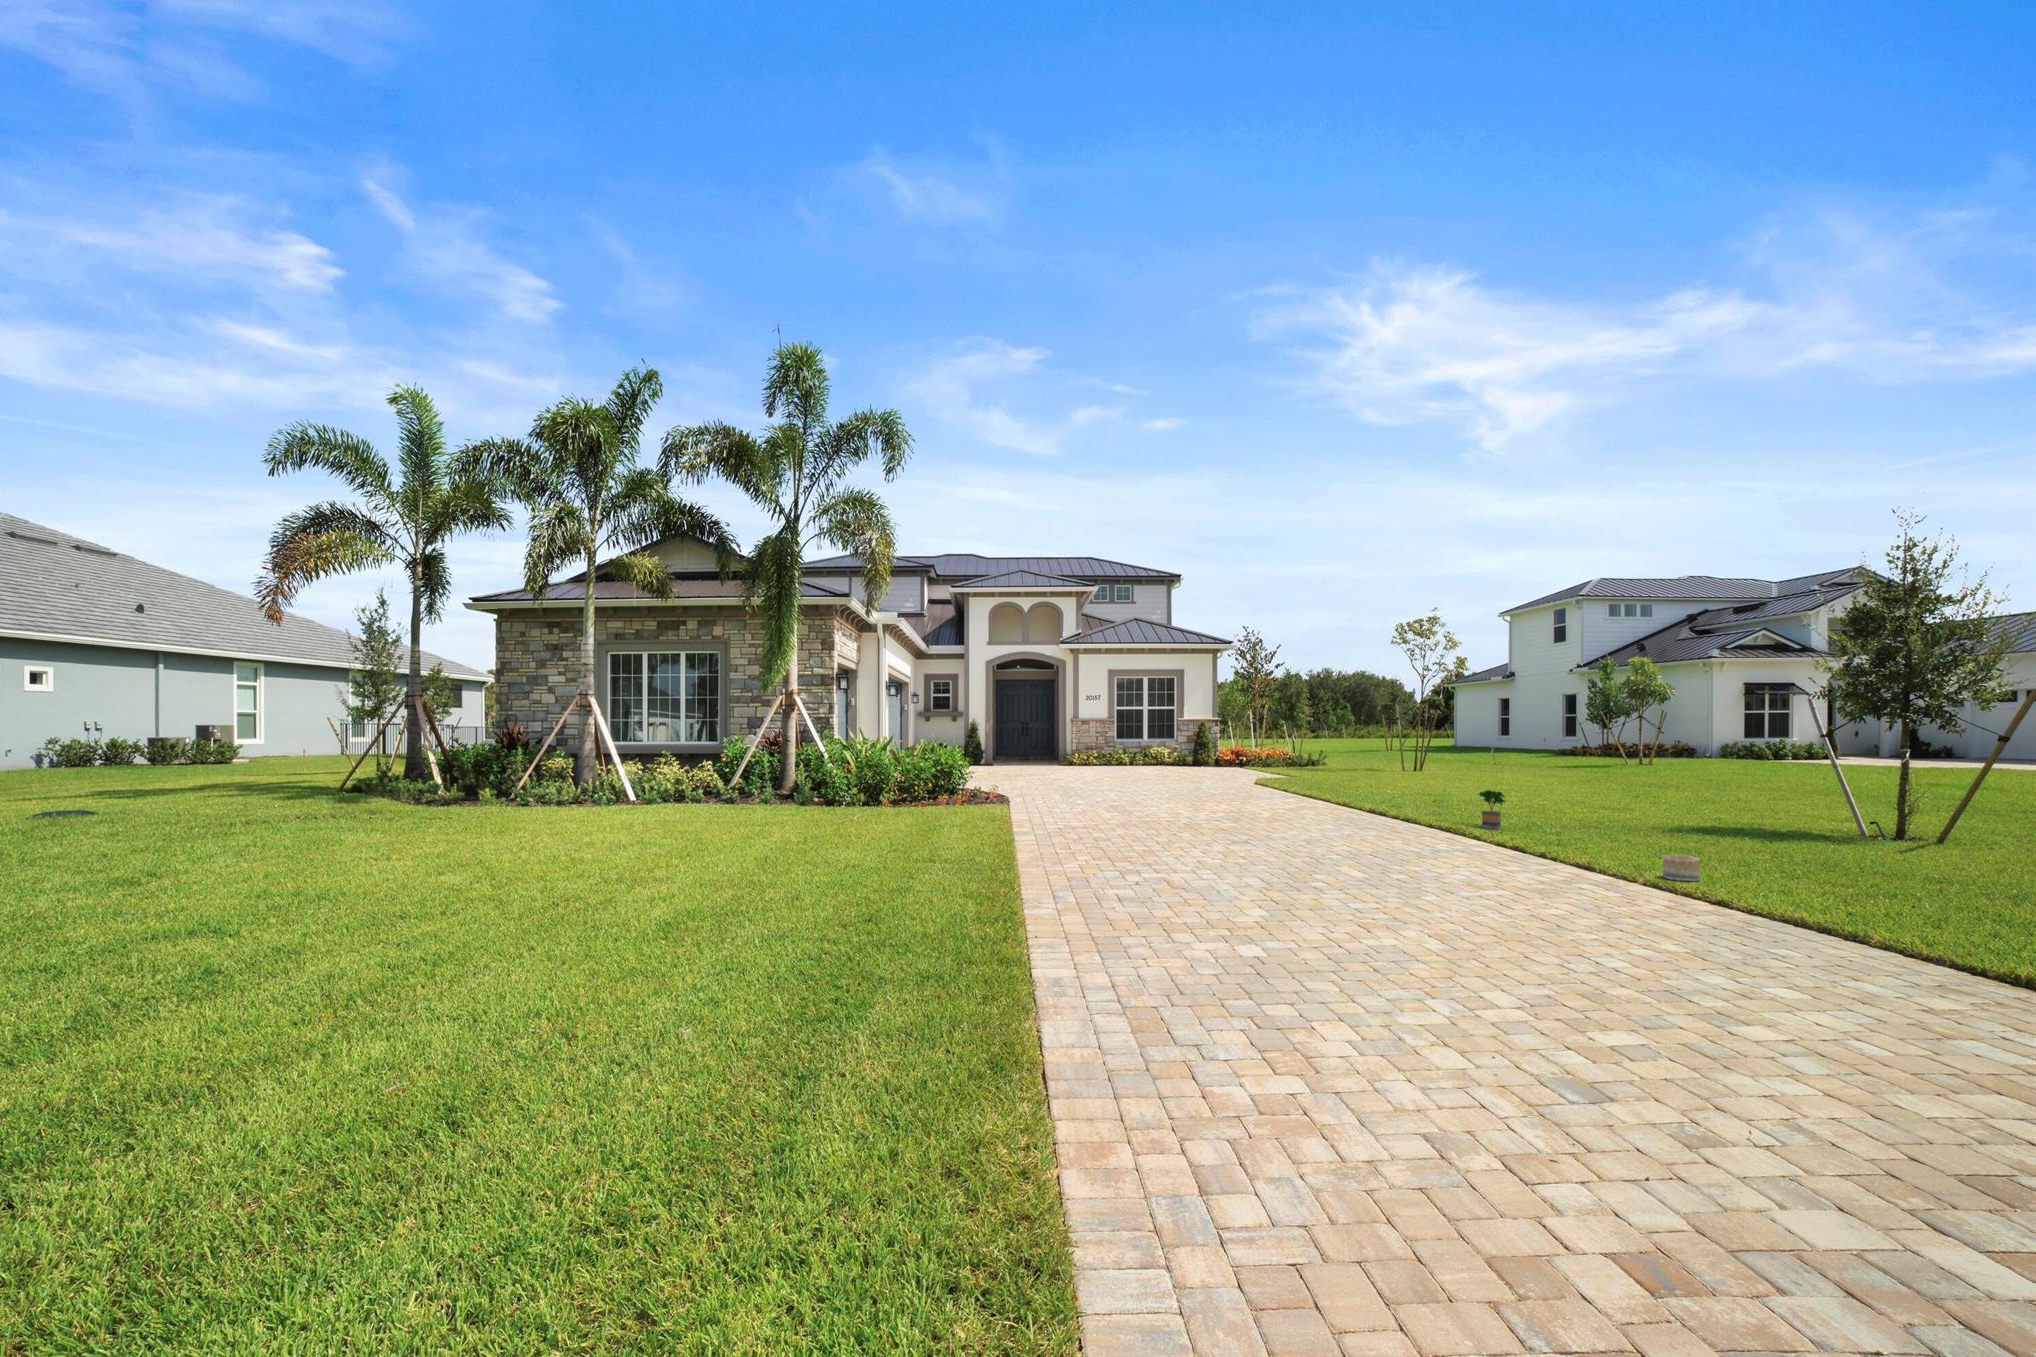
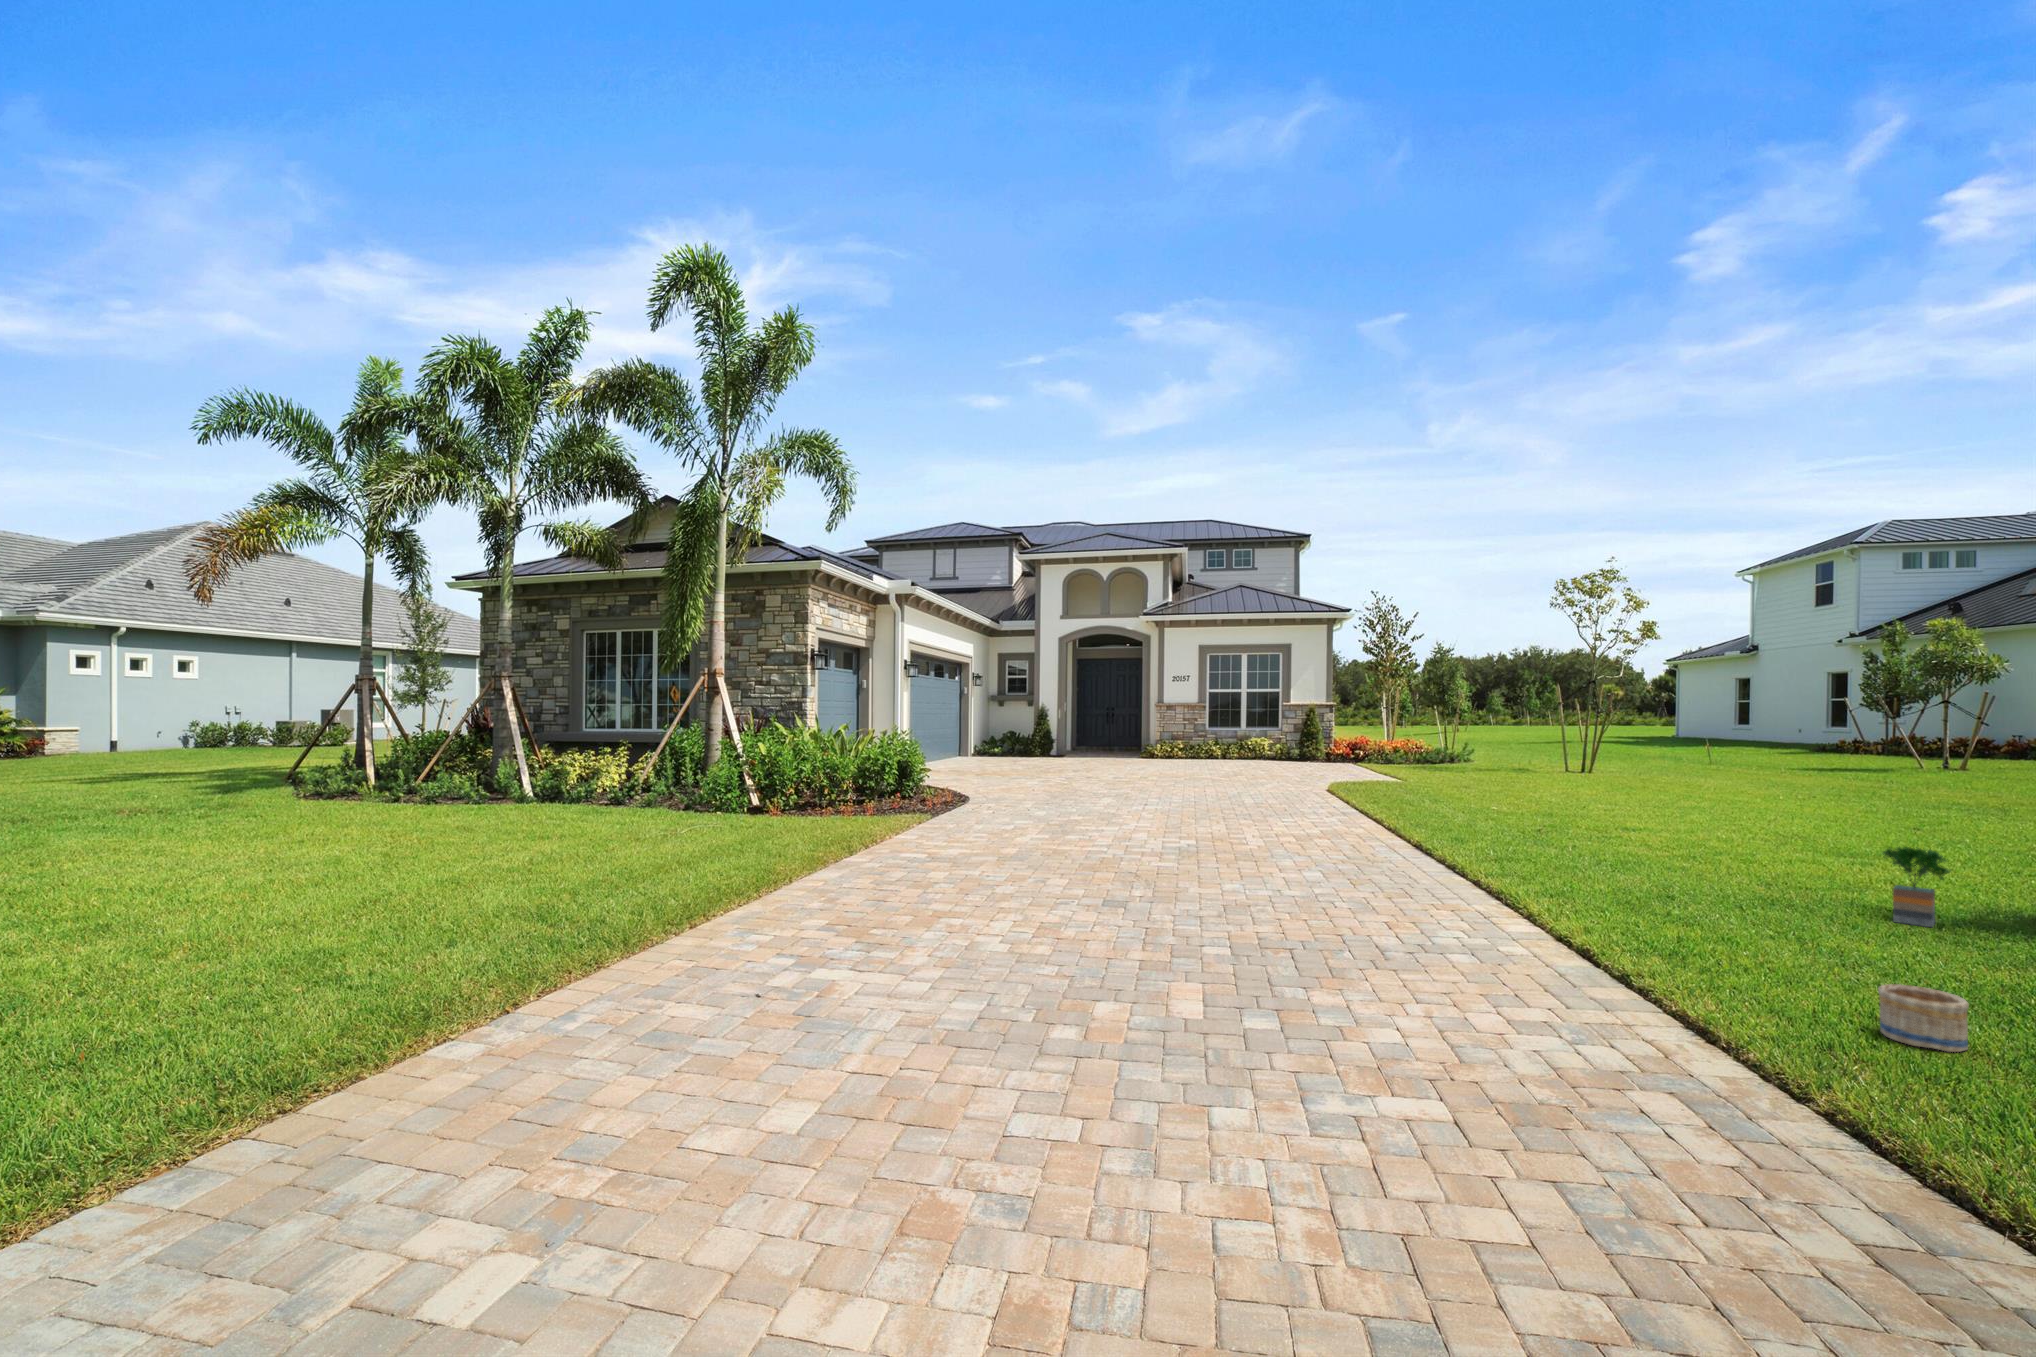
potted tree: present [1479,790,1506,830] -> present [1883,847,1950,927]

